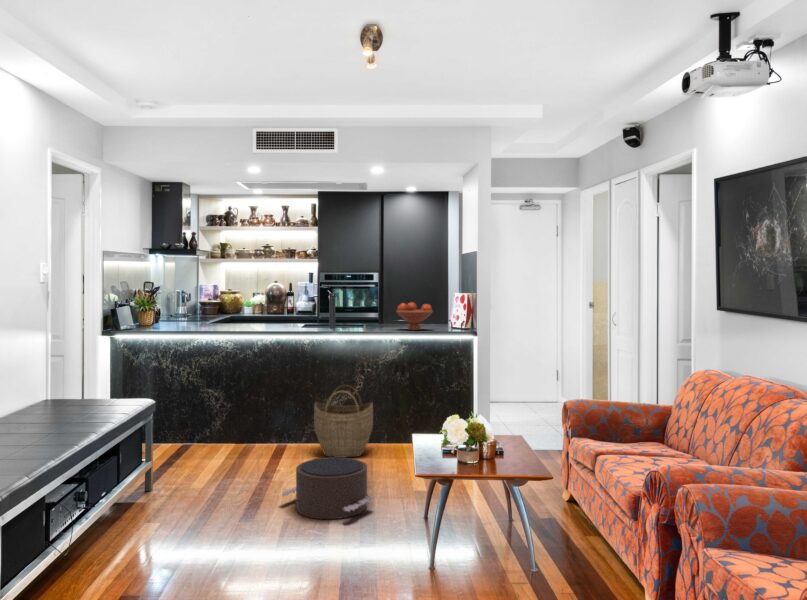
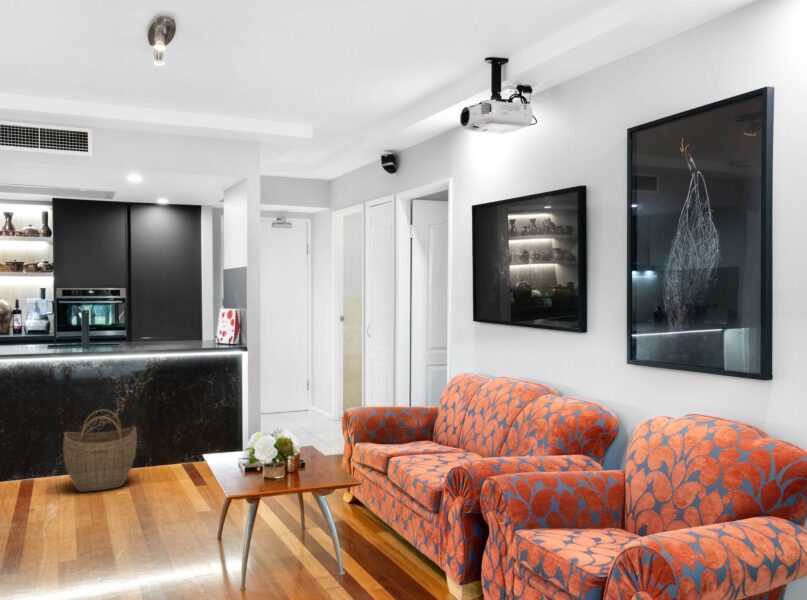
fruit bowl: present [396,302,433,330] -> none [160,319,200,348]
pouf: present [282,457,372,519] -> none [34,491,156,568]

